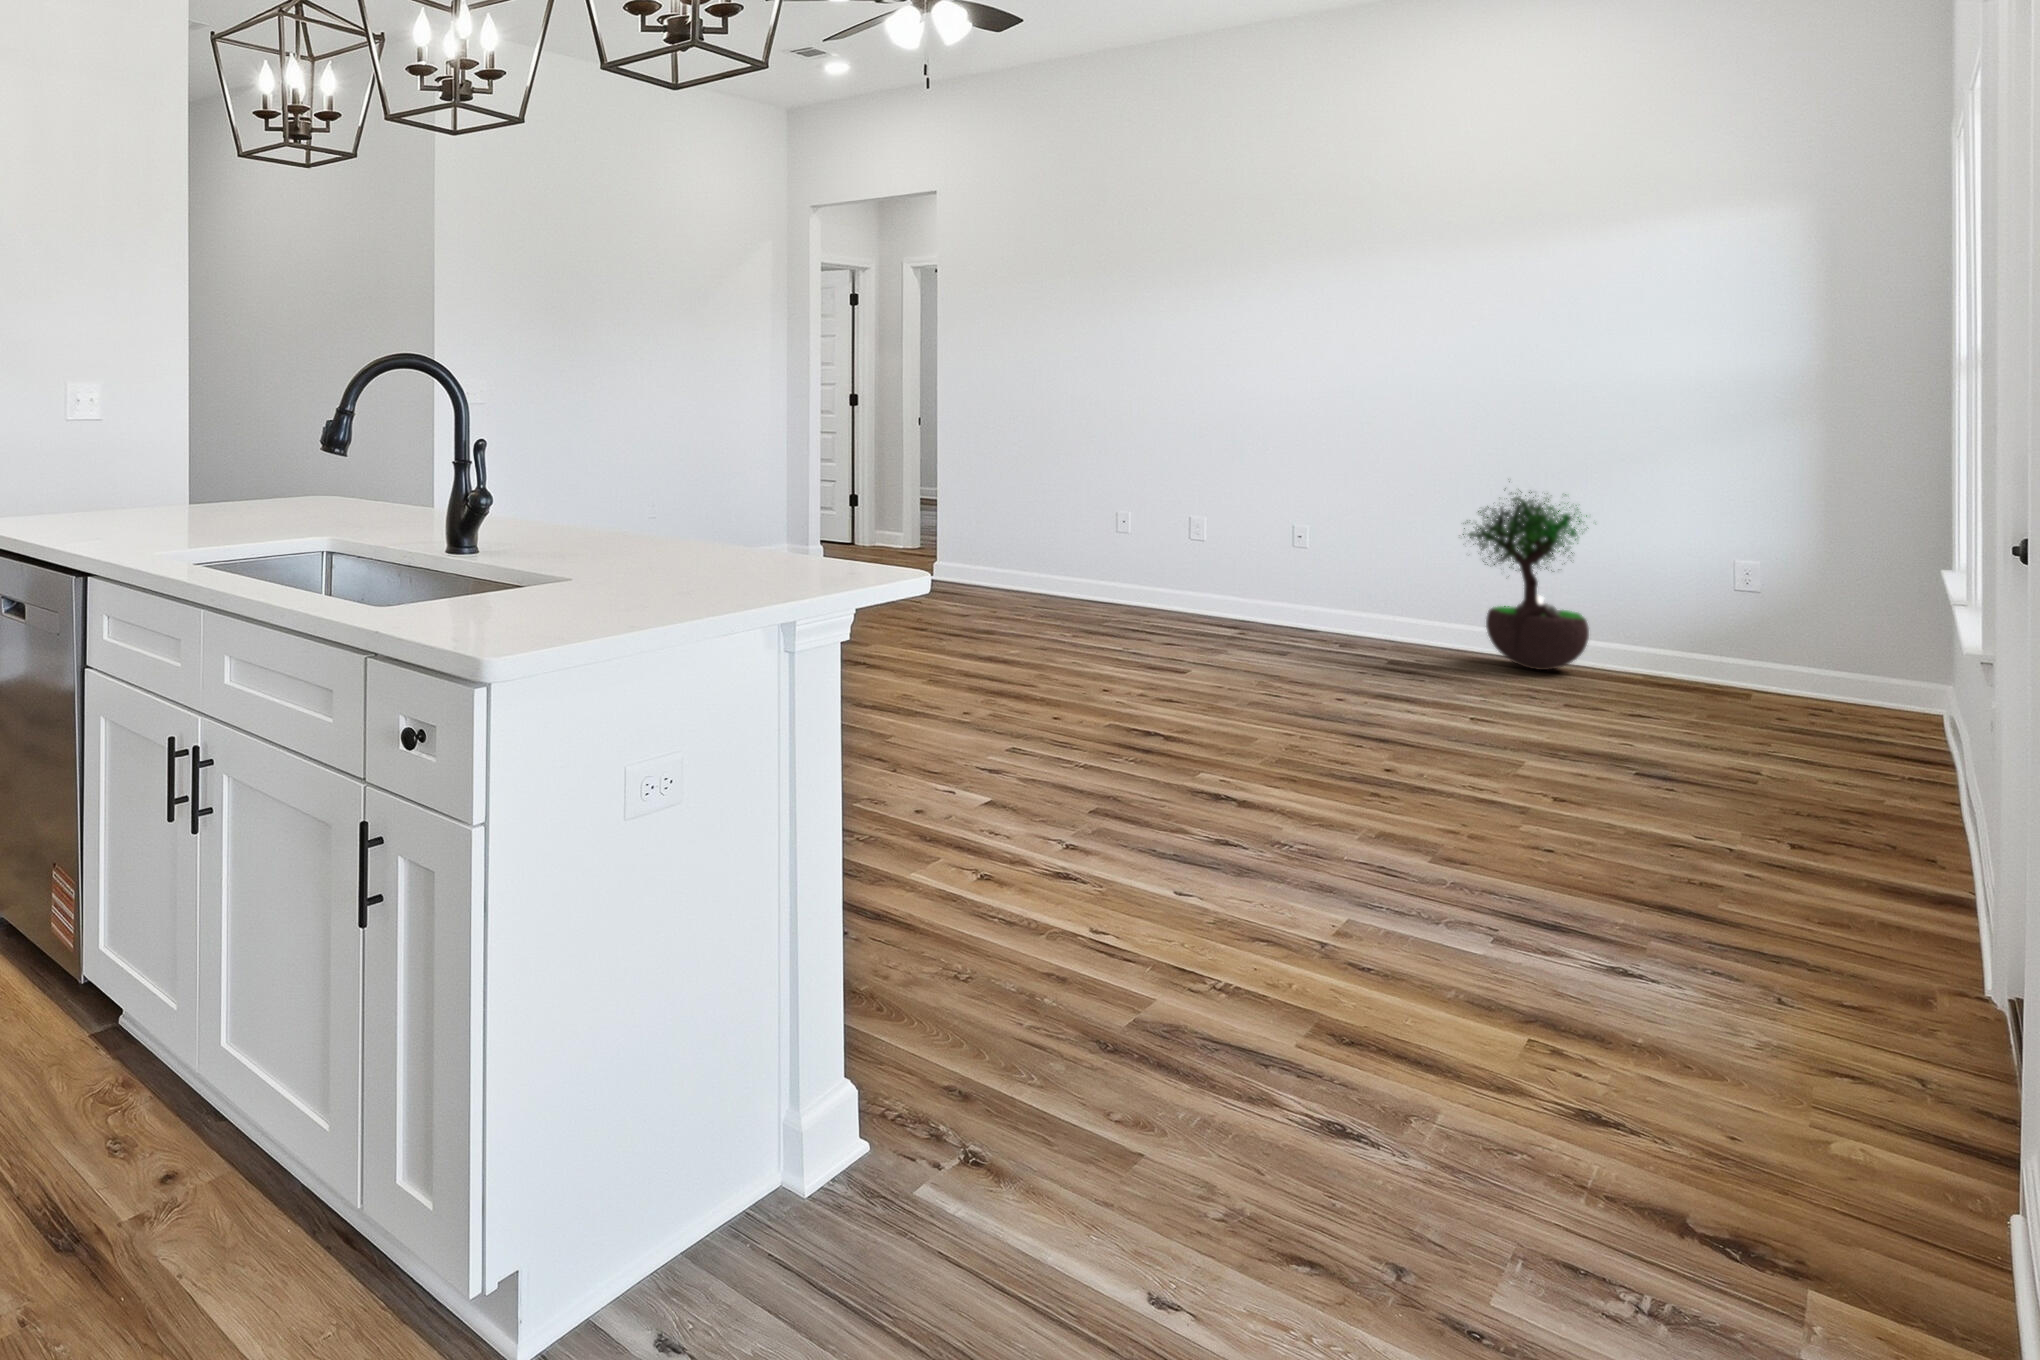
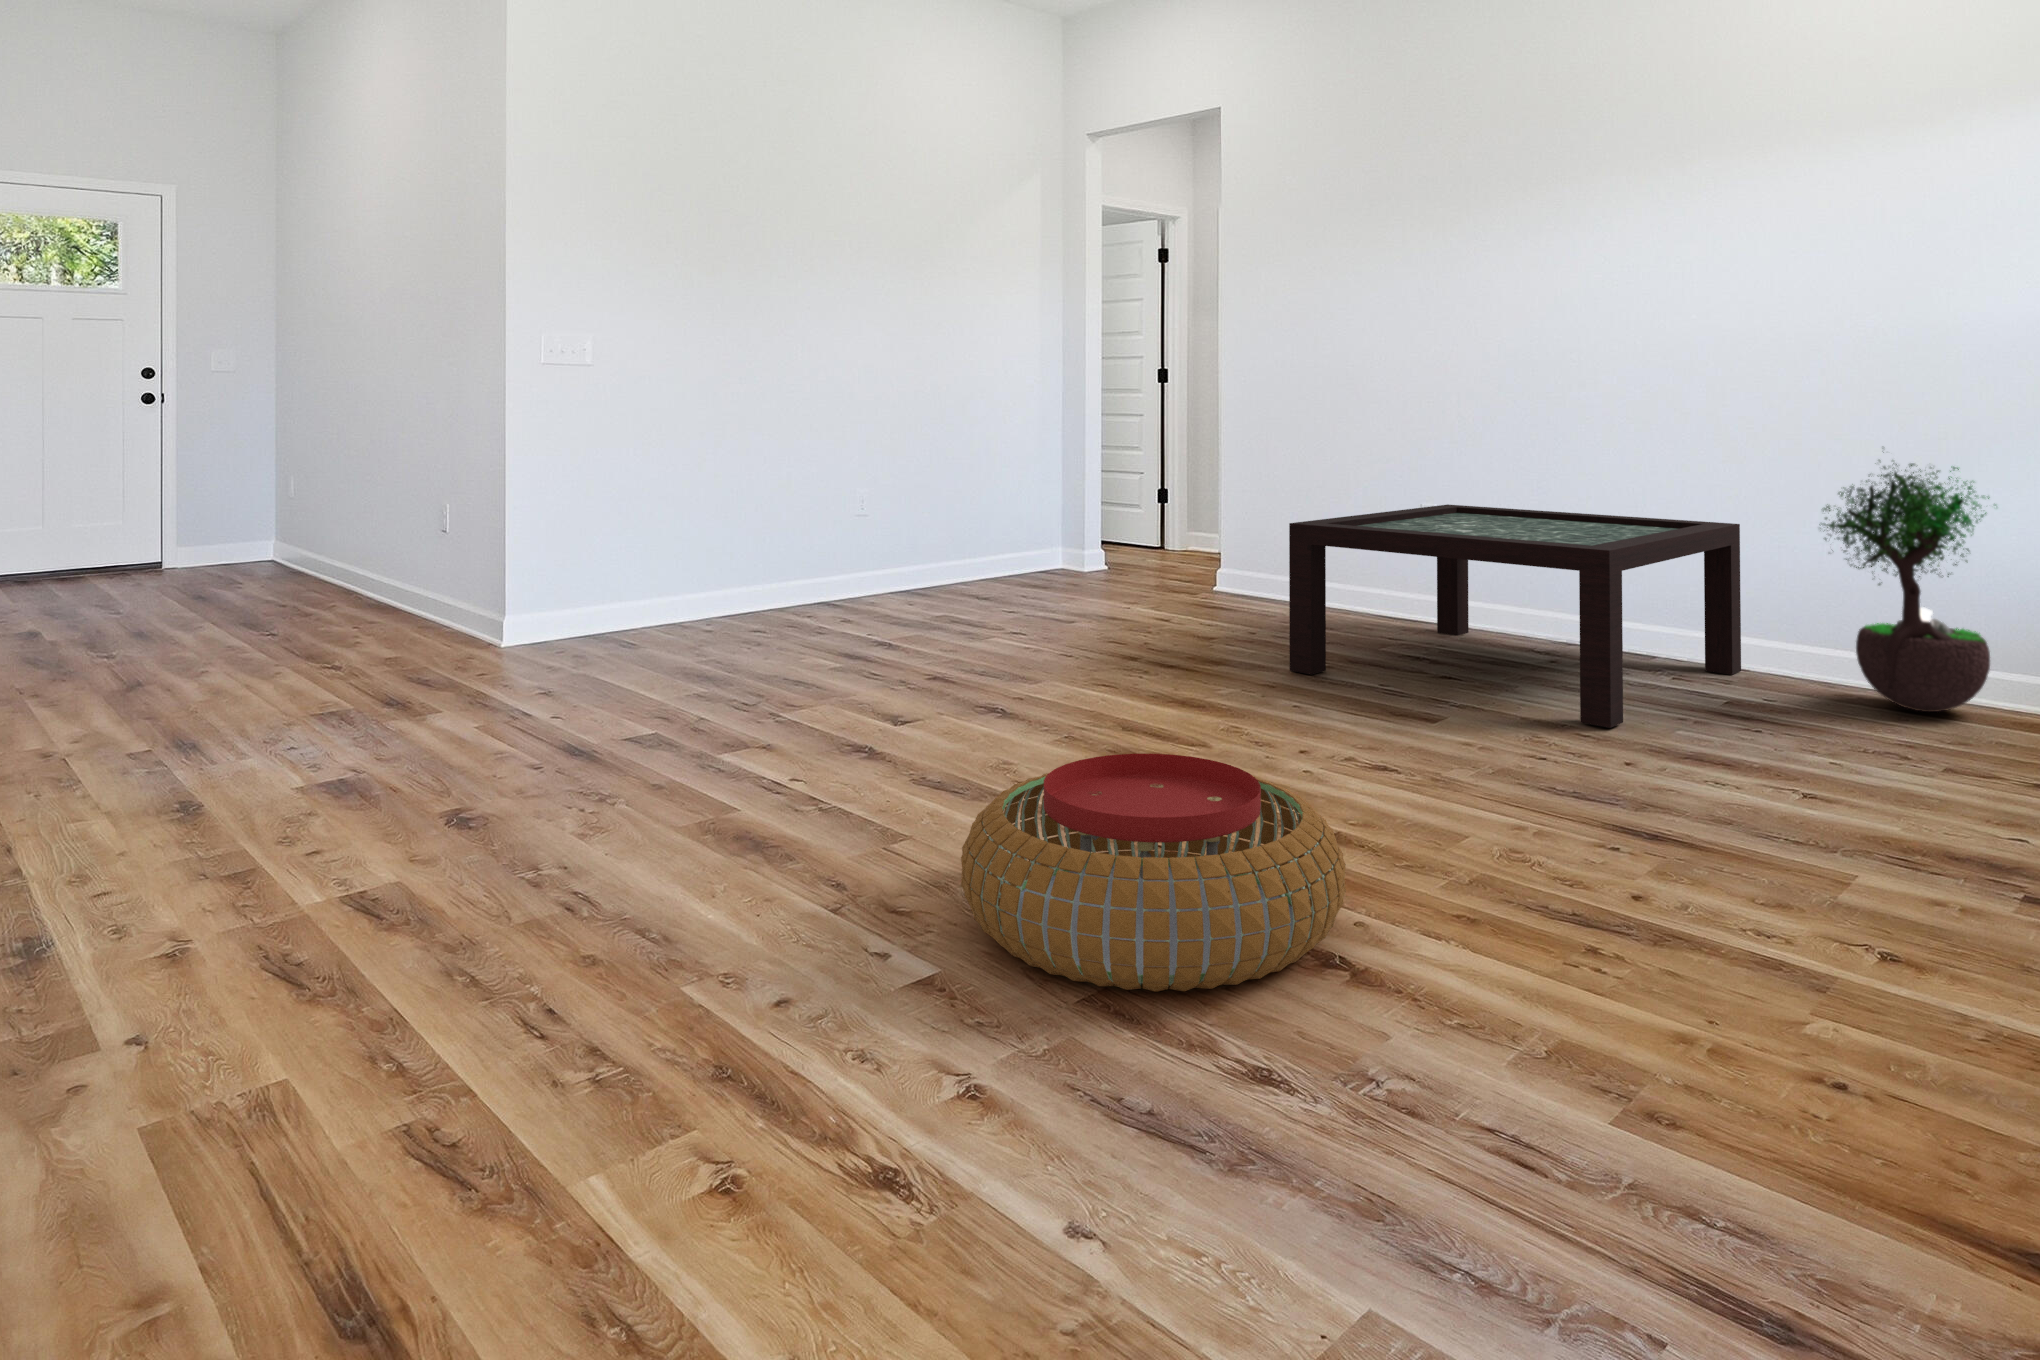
coffee table: none [1050,514,1390,677] -> present [1289,504,1741,728]
pouf: none [972,678,1223,806] -> present [961,754,1346,992]

